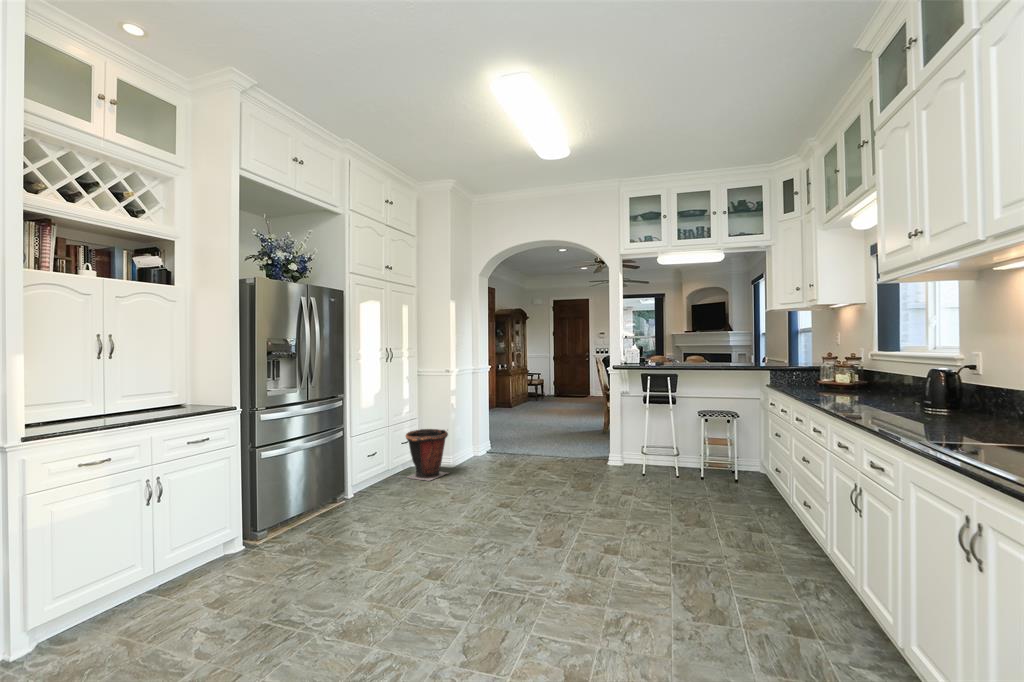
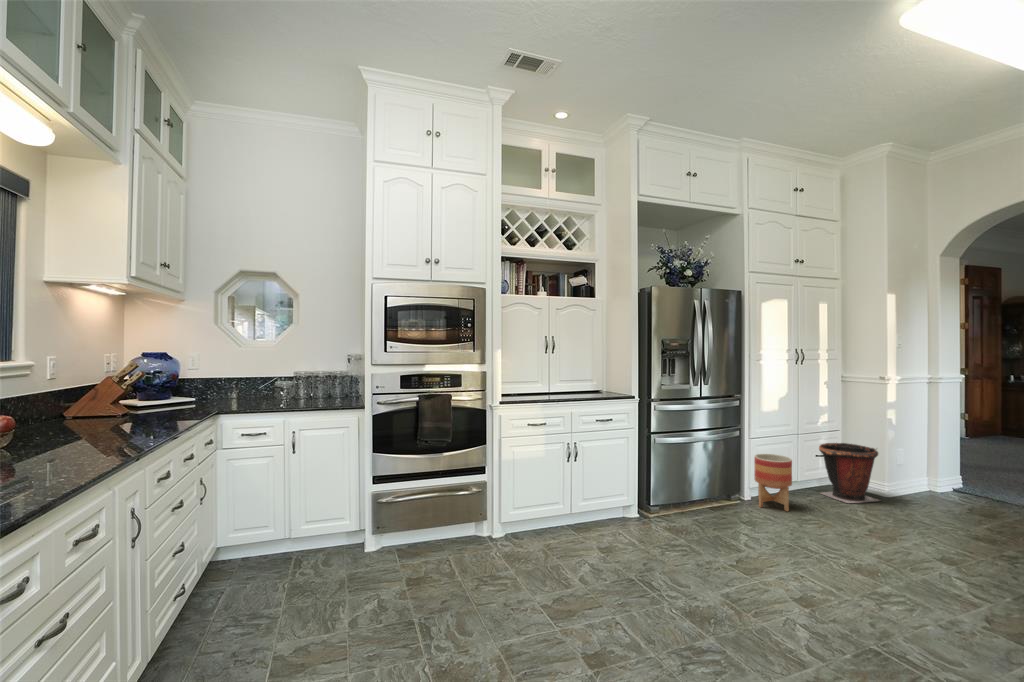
planter: none [358,449,391,504] -> present [754,454,792,511]

